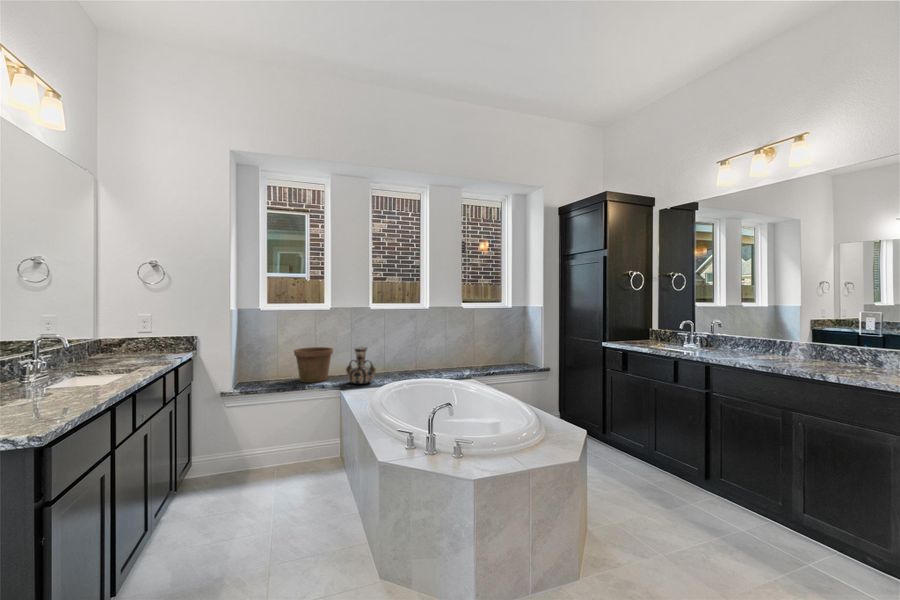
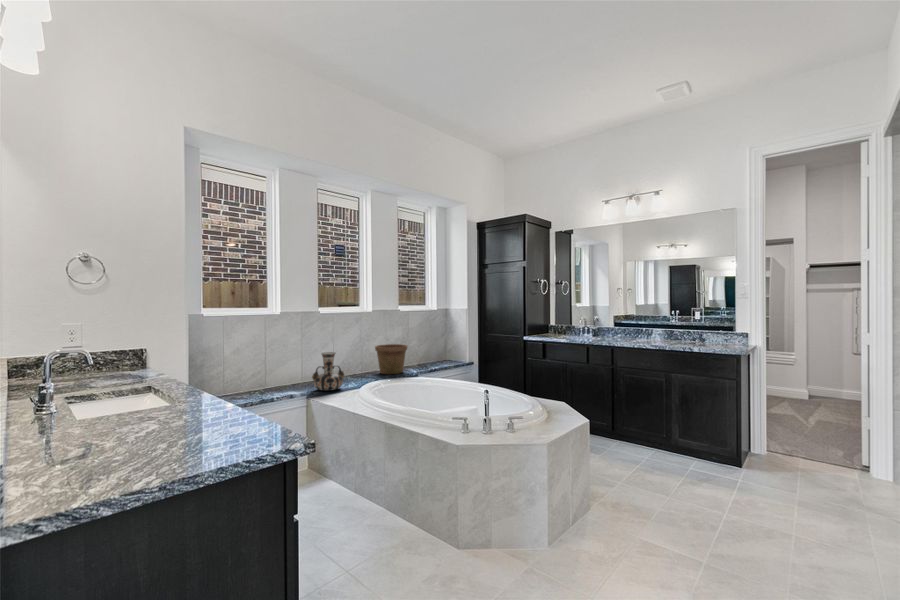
flower pot: present [294,347,333,383] -> present [375,344,407,374]

